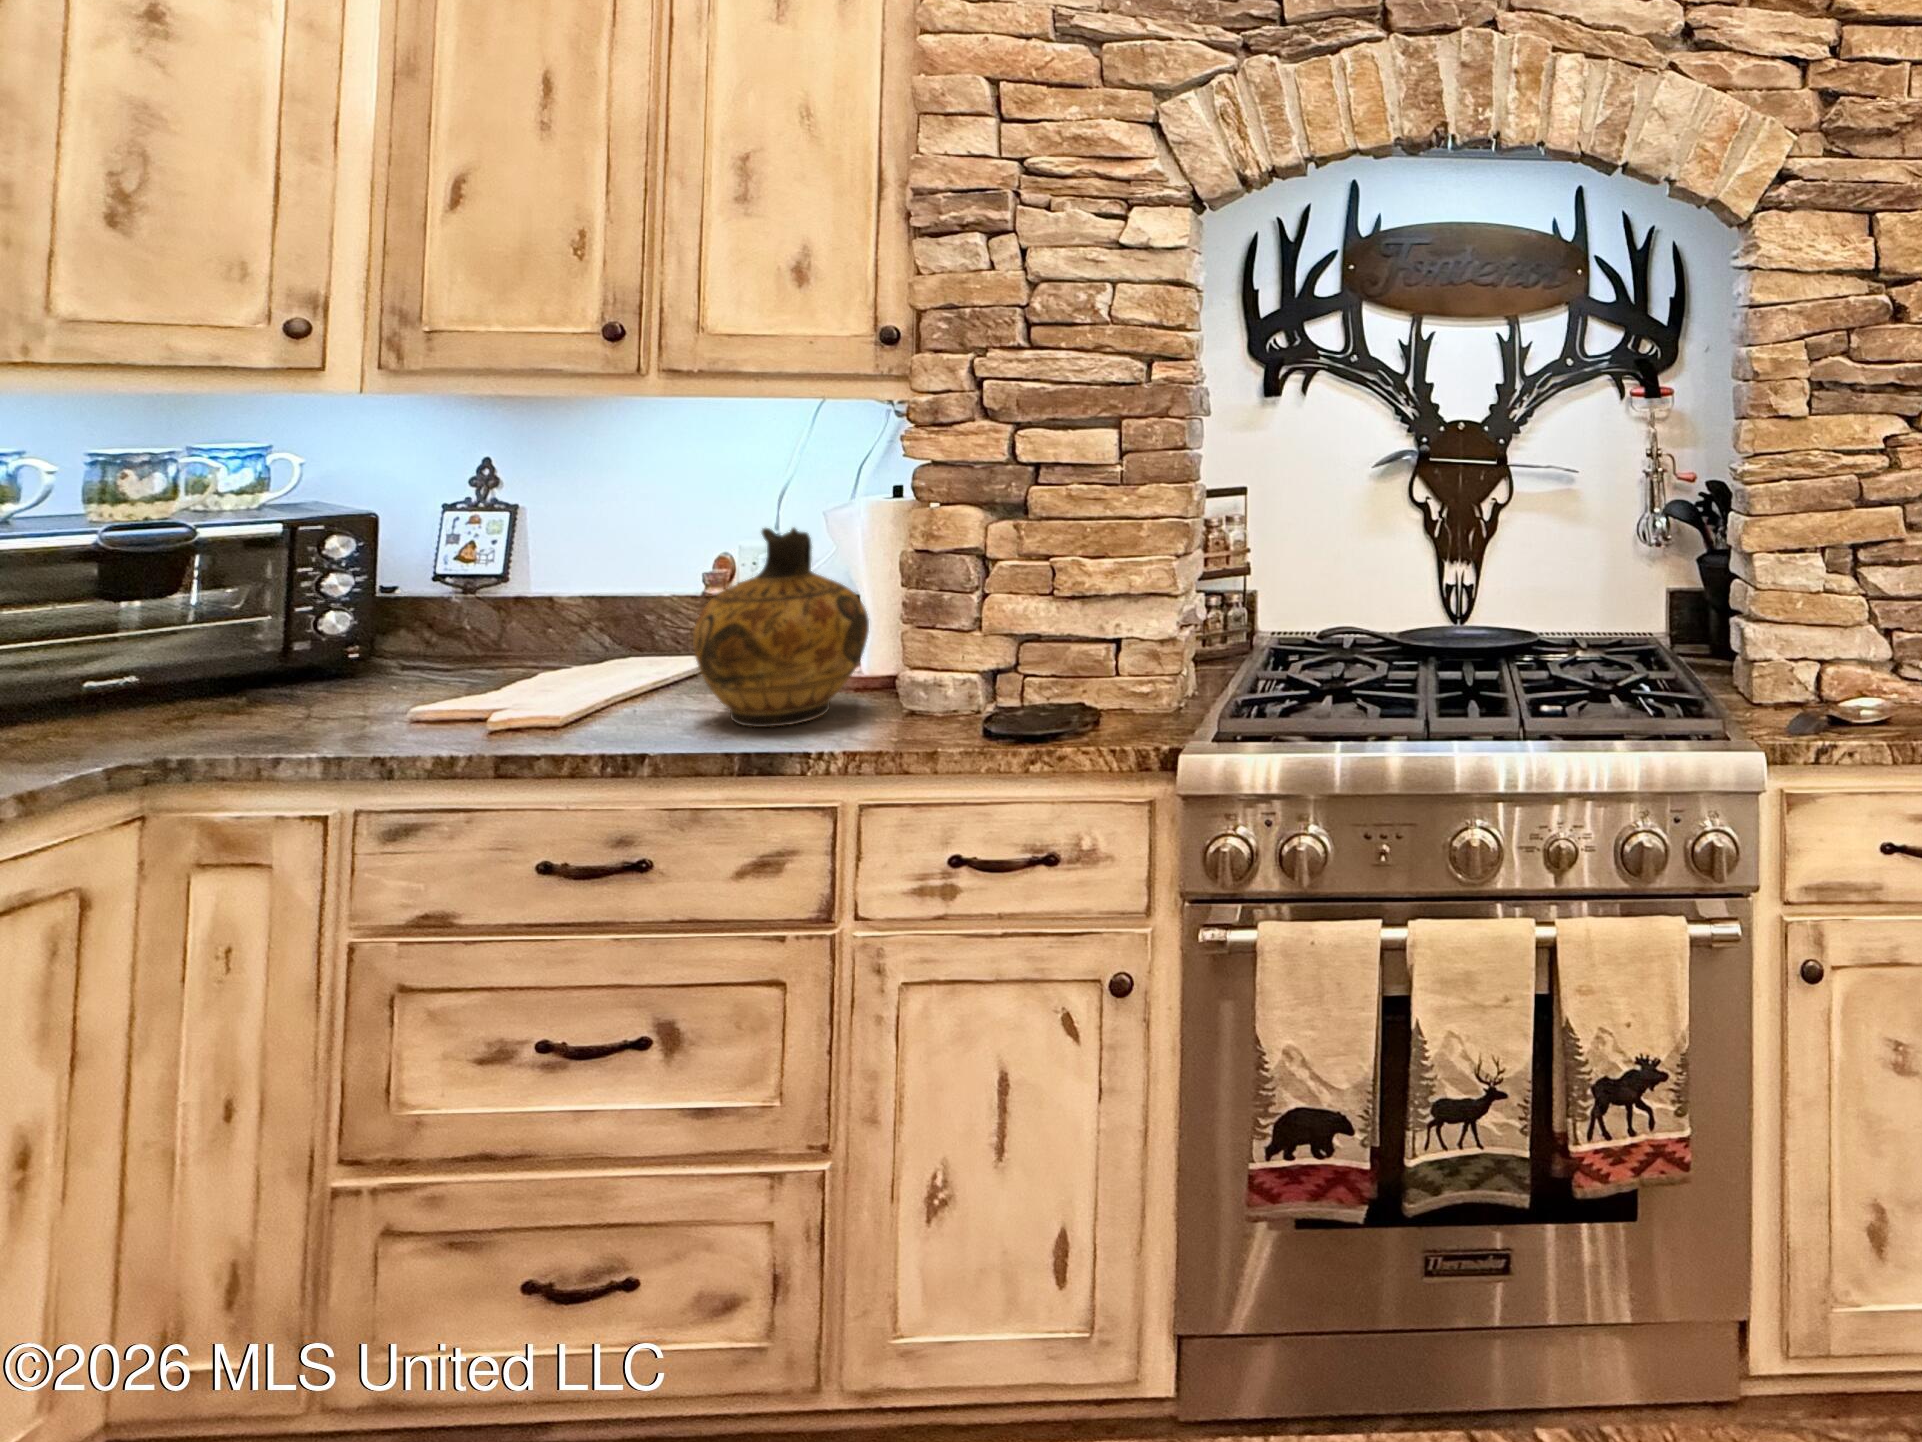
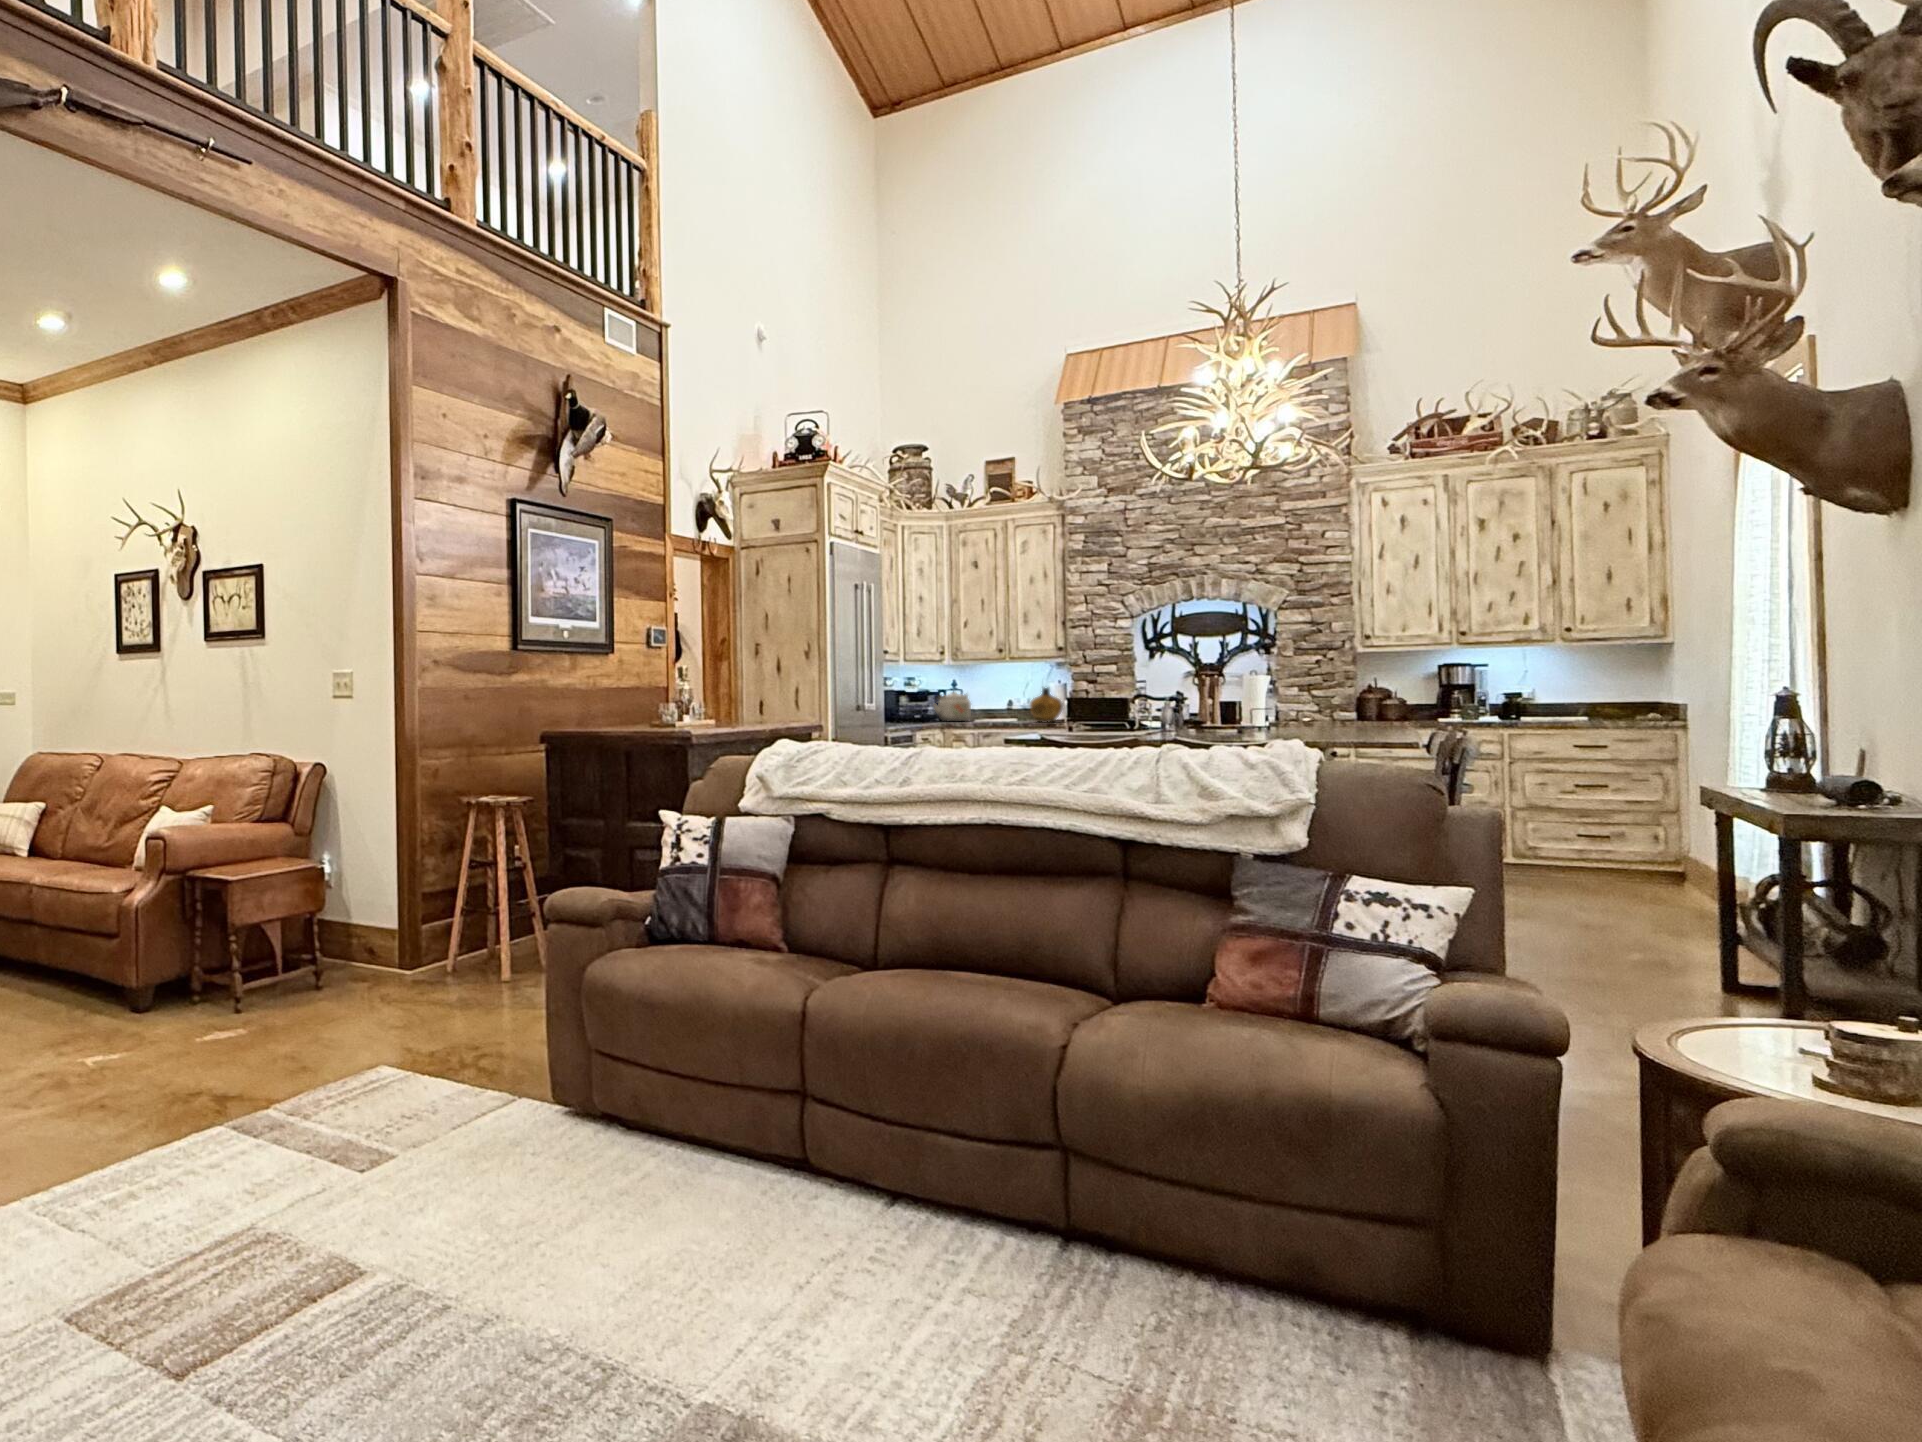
kettle: none [117,551,401,732] -> present [933,692,971,721]

